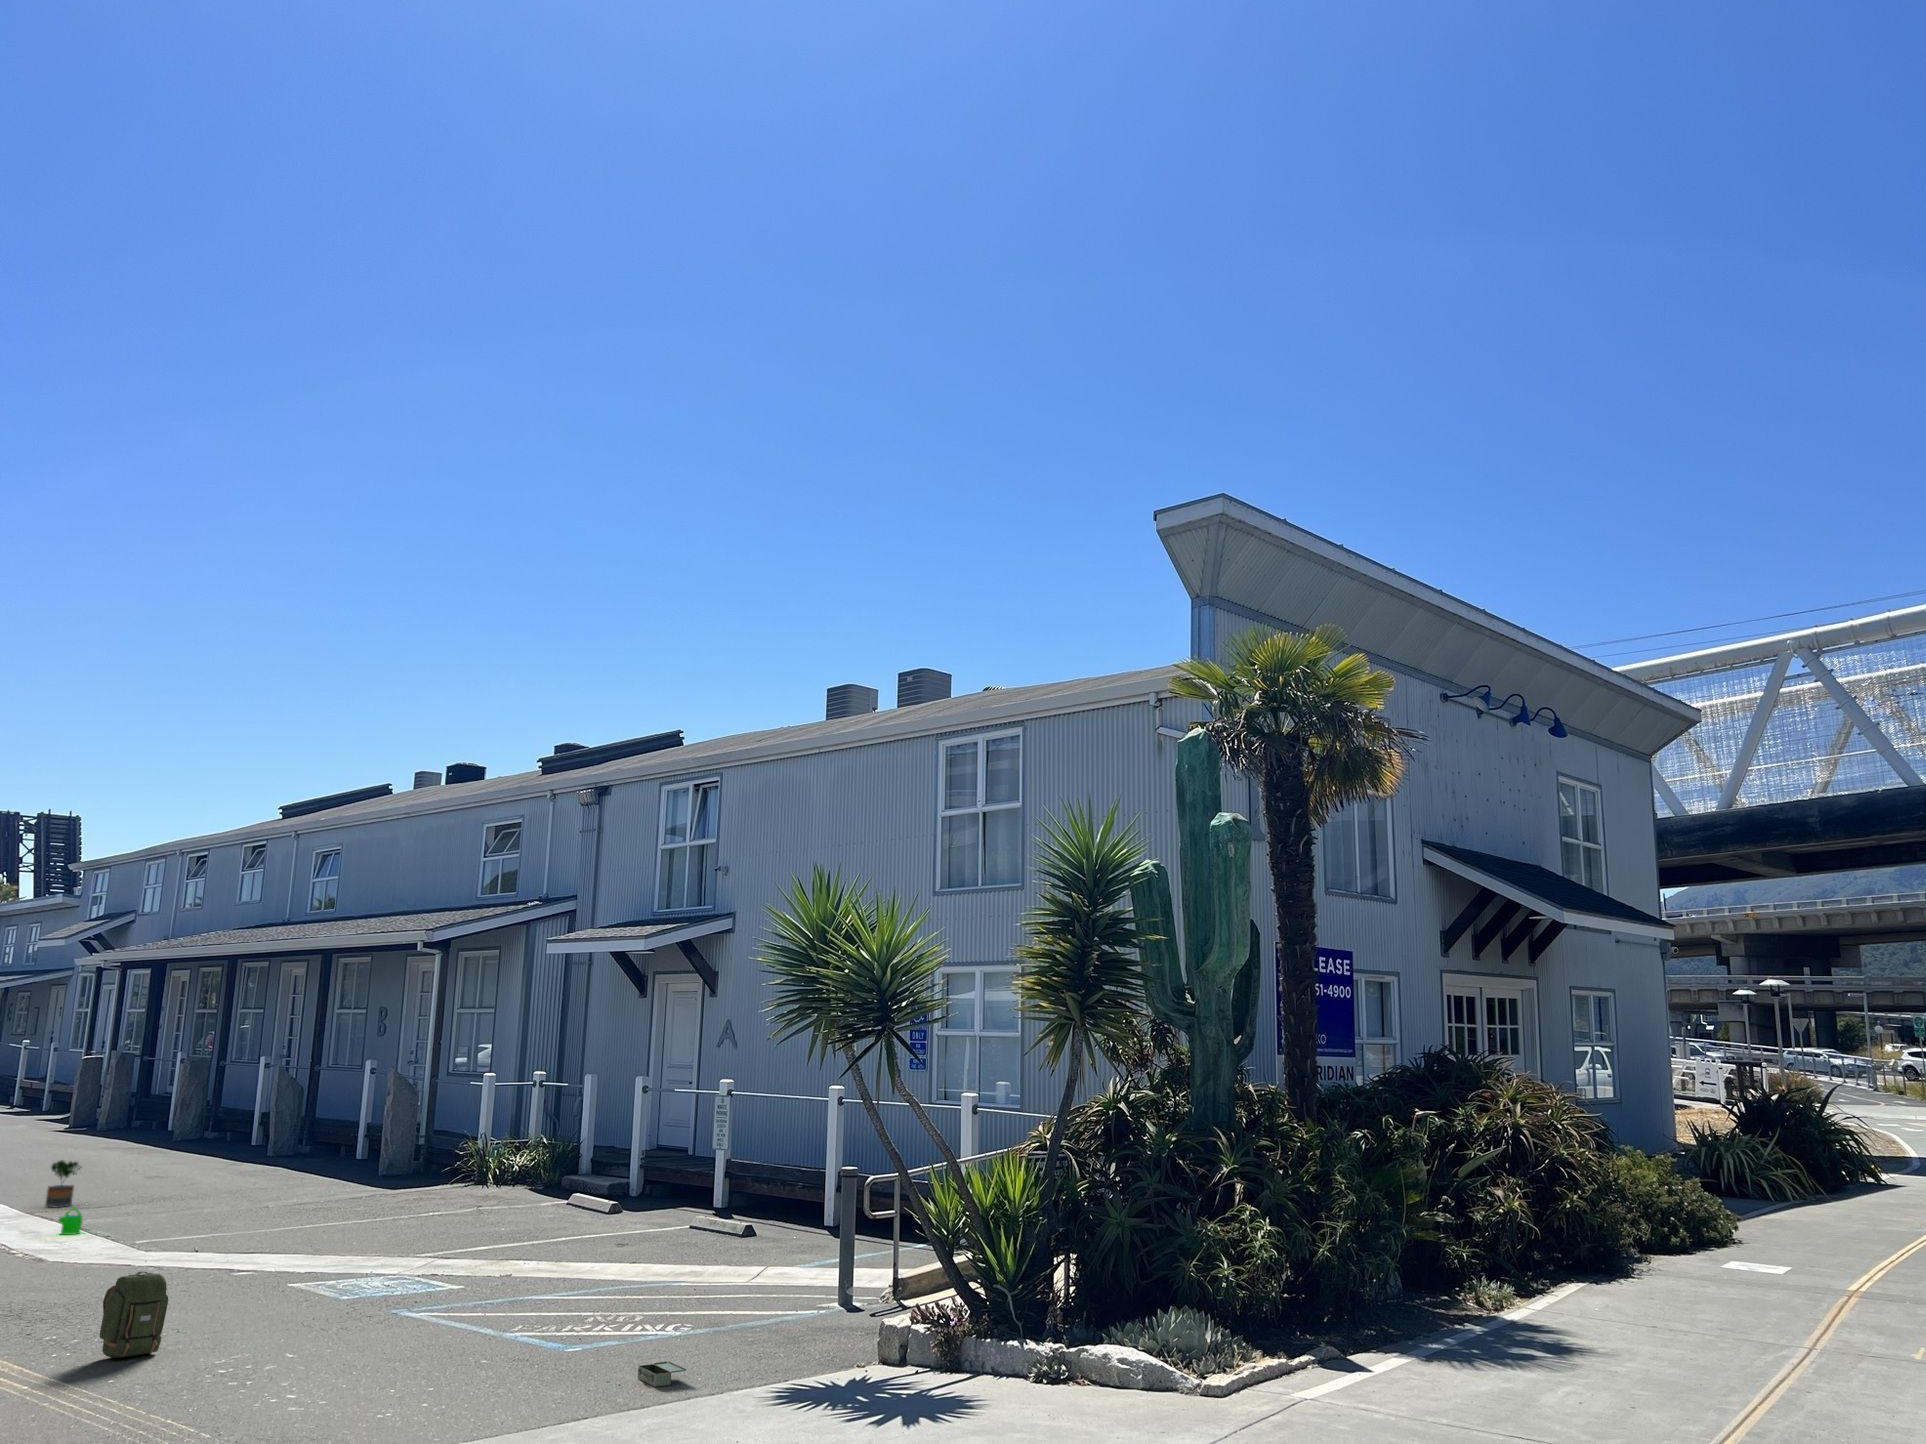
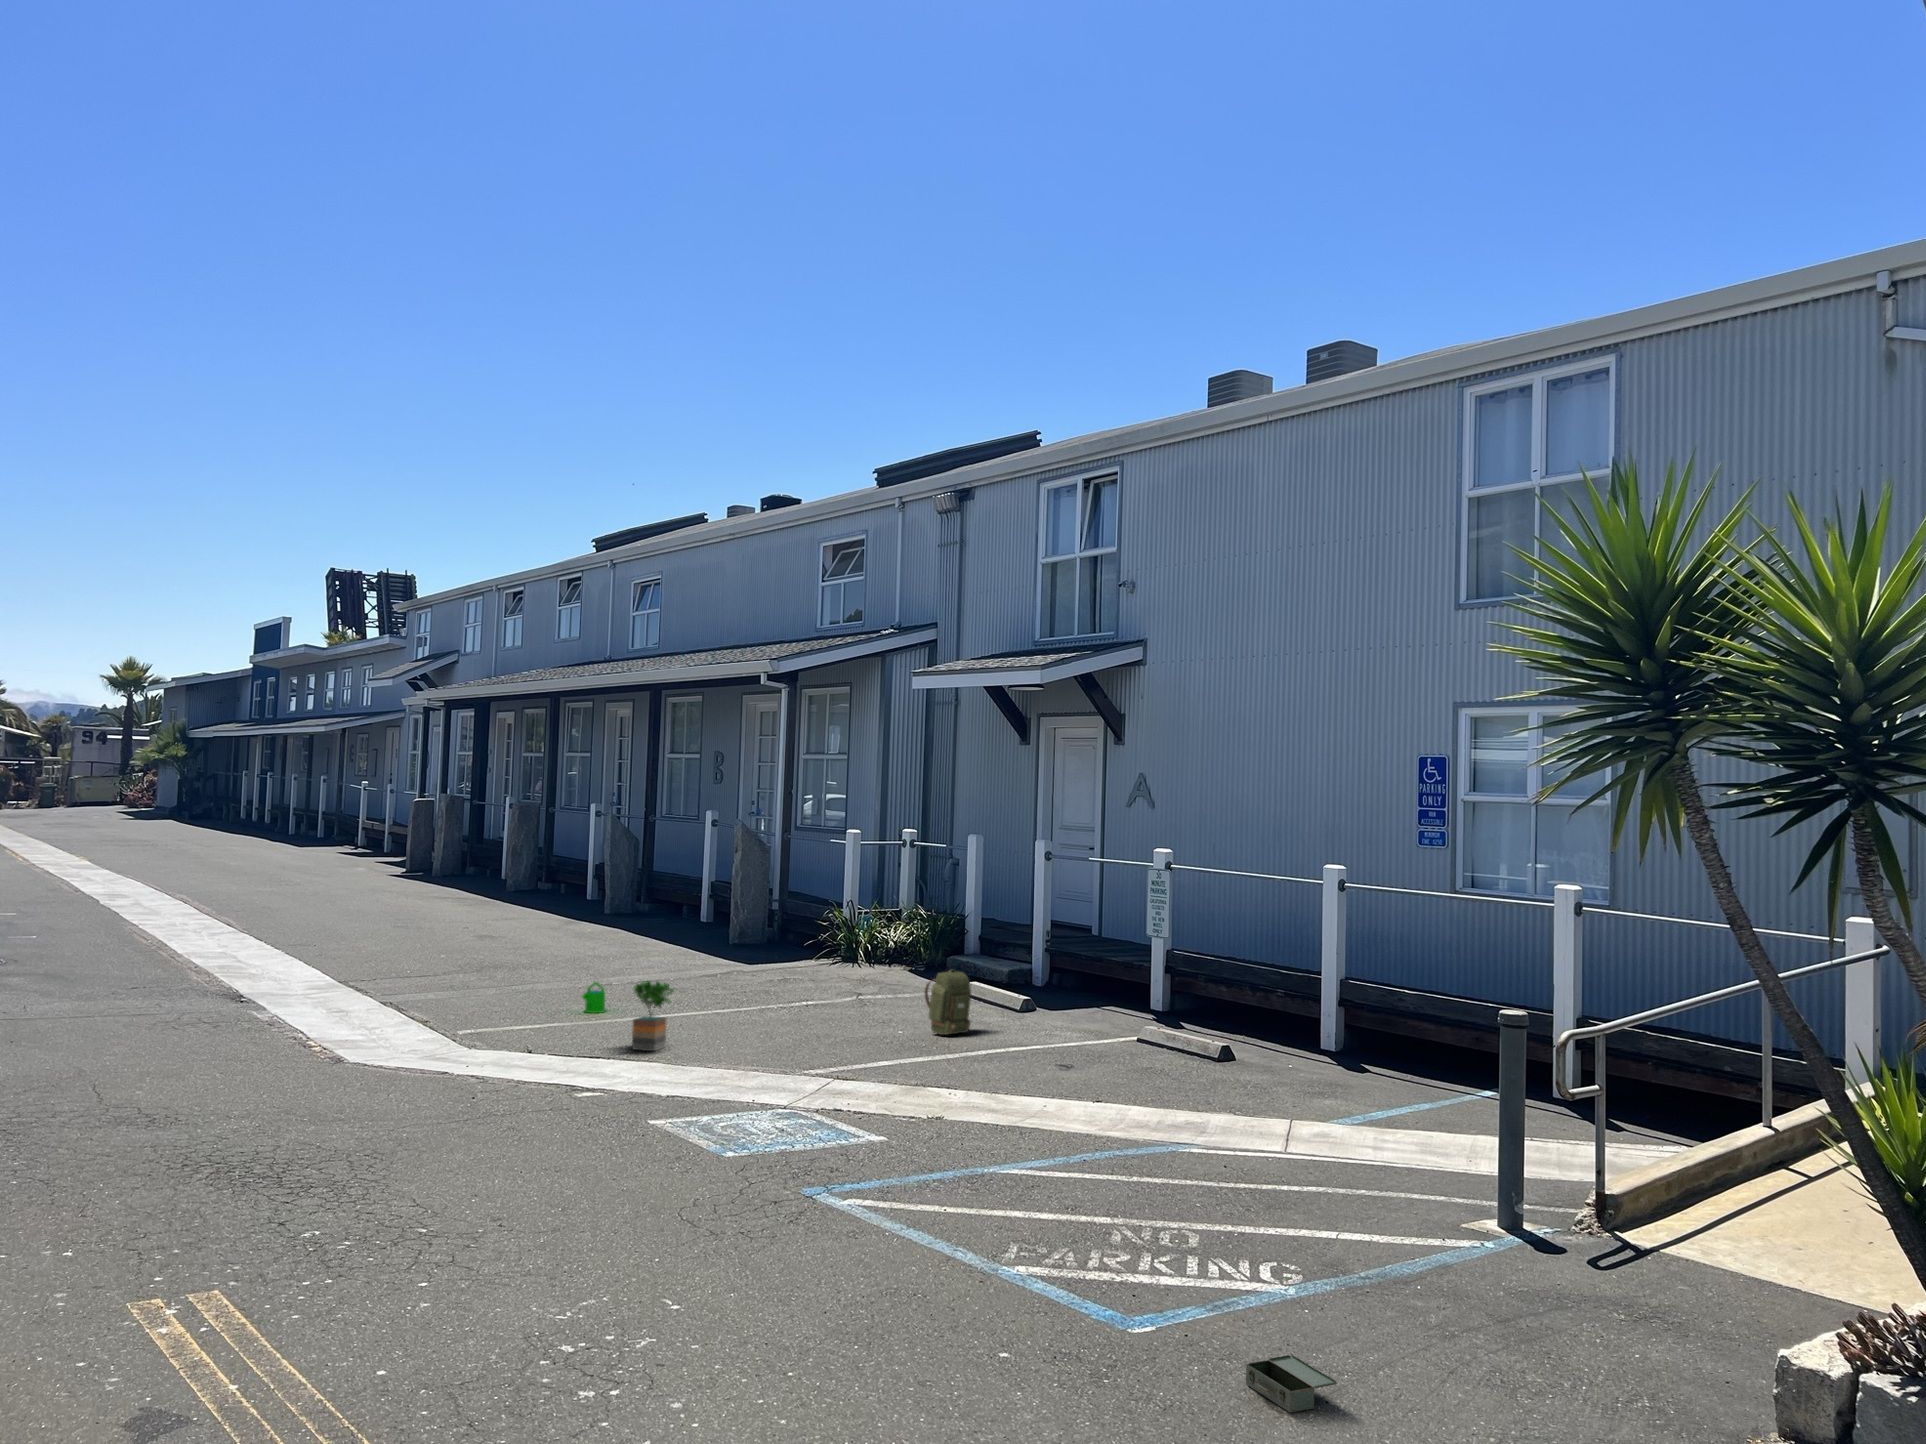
potted tree: present [45,1160,81,1208] -> present [632,981,674,1051]
watering can: present [58,1207,83,1235] -> present [582,982,605,1013]
backpack: present [100,1271,168,1358] -> present [924,970,971,1035]

